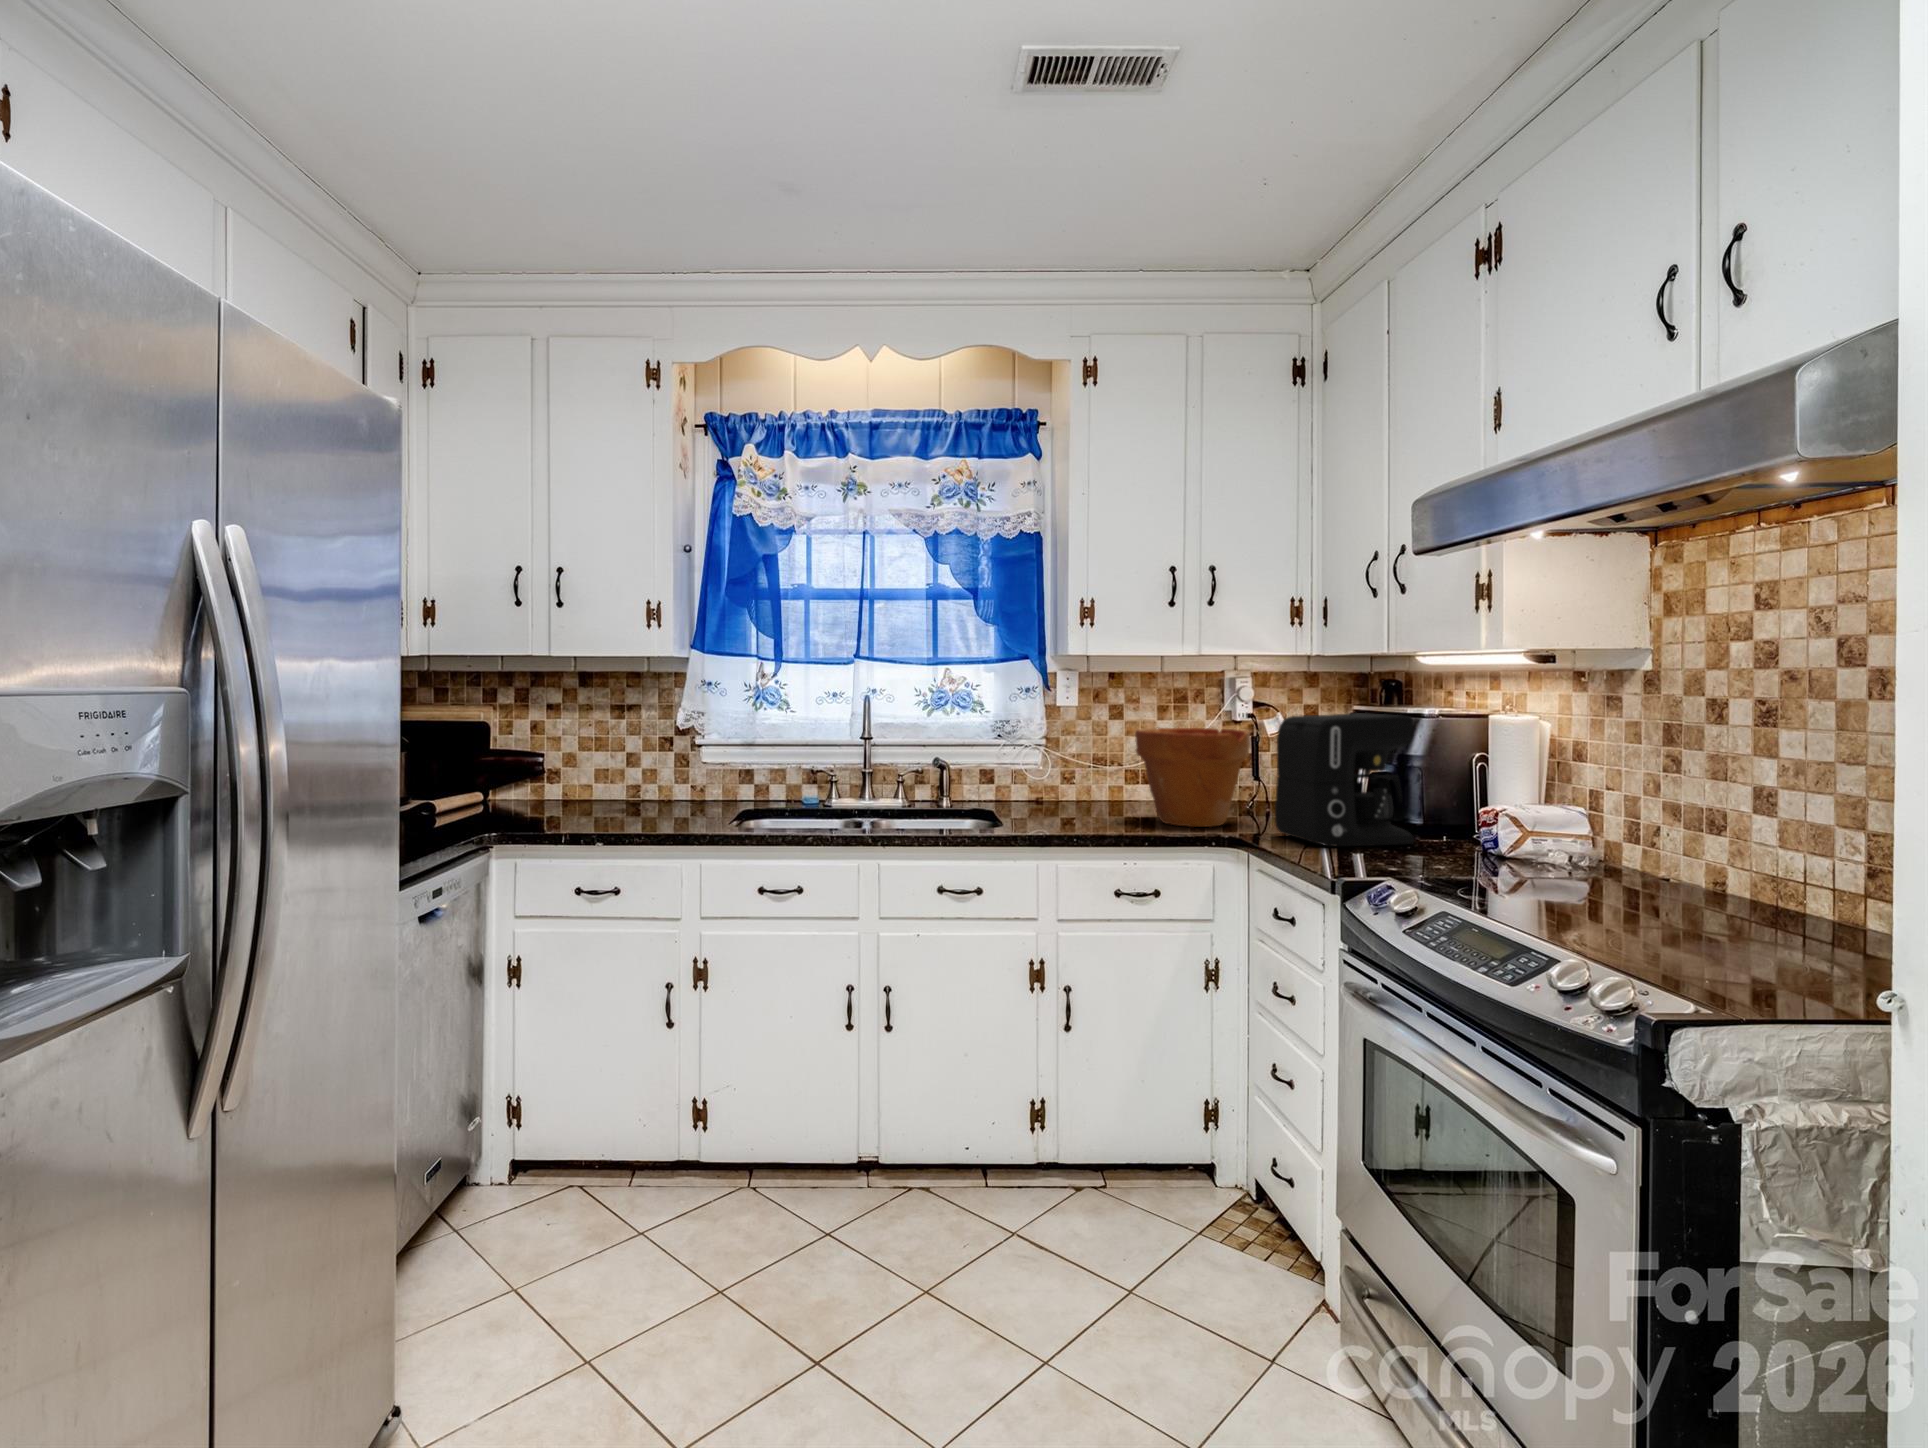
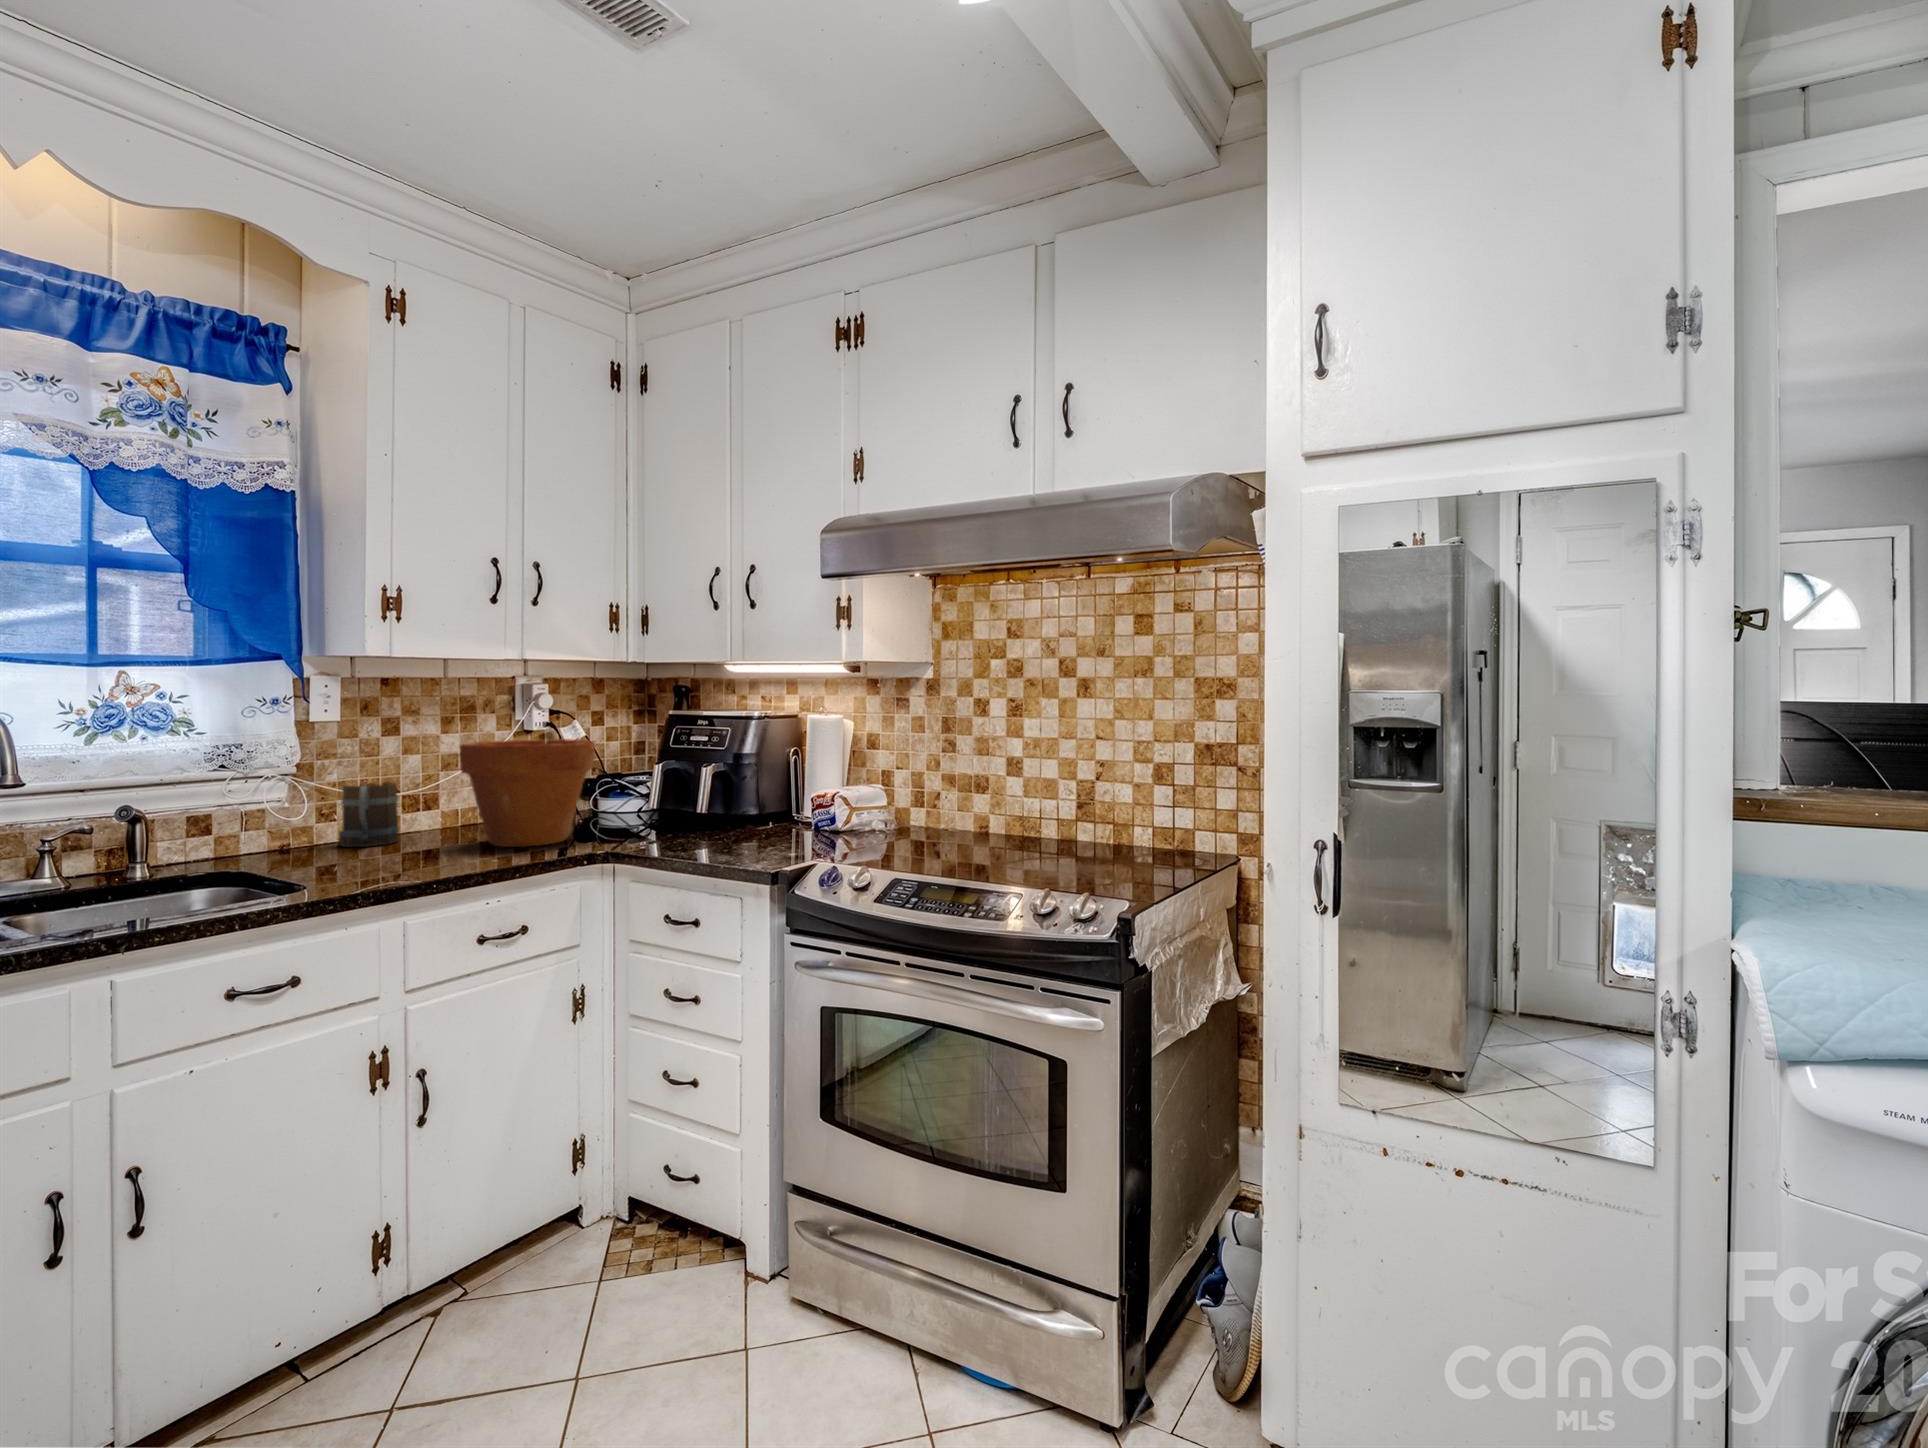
coffee maker: present [1275,713,1414,846] -> none [639,718,761,842]
mug: none [1076,757,1116,810] -> present [339,782,399,847]

